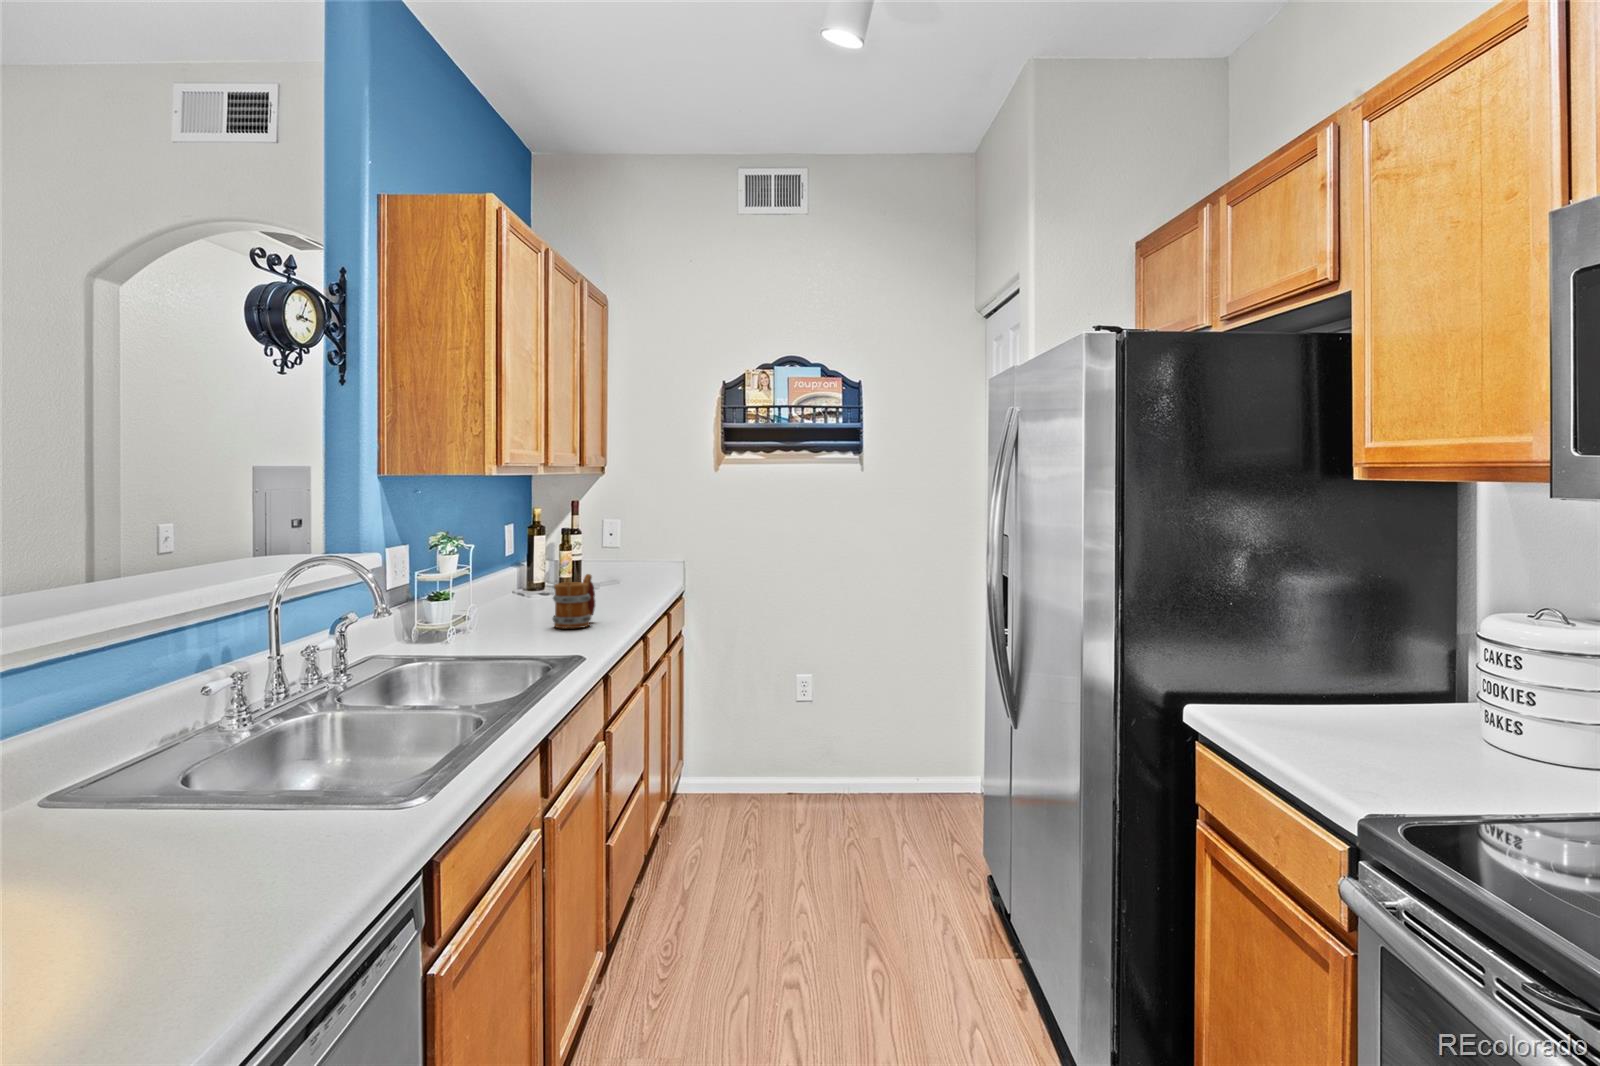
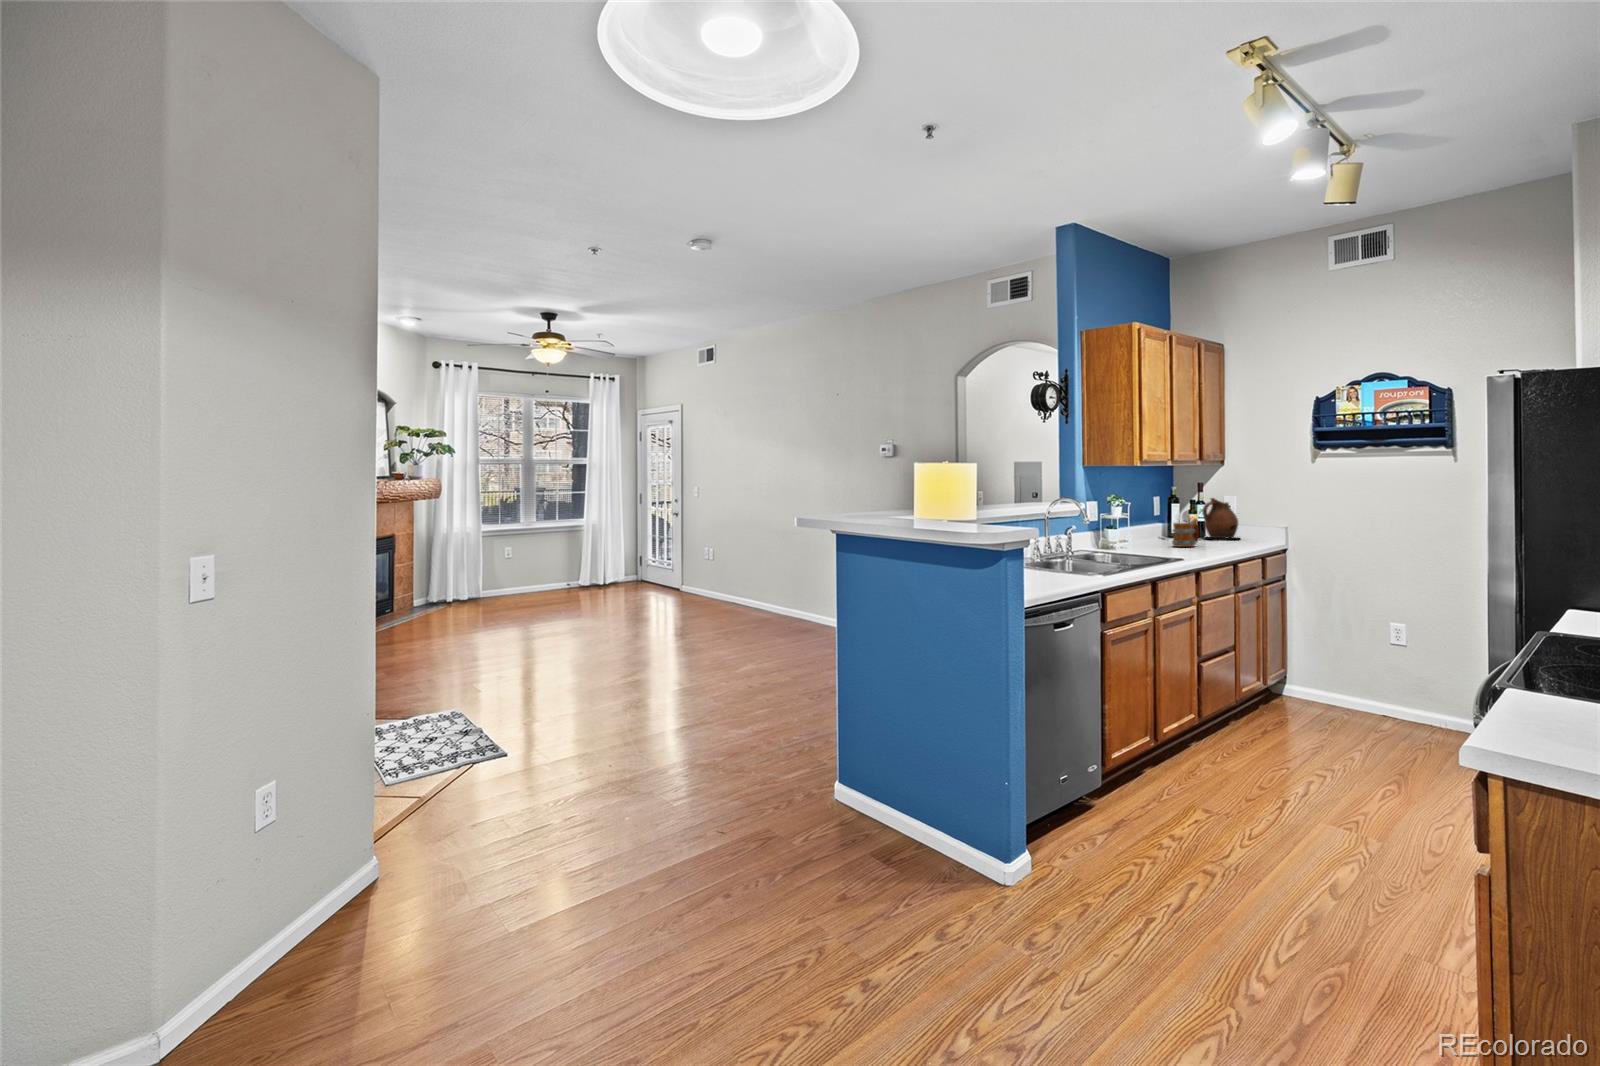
ceramic pitcher: none [587,528,643,597] -> present [1203,498,1238,539]

